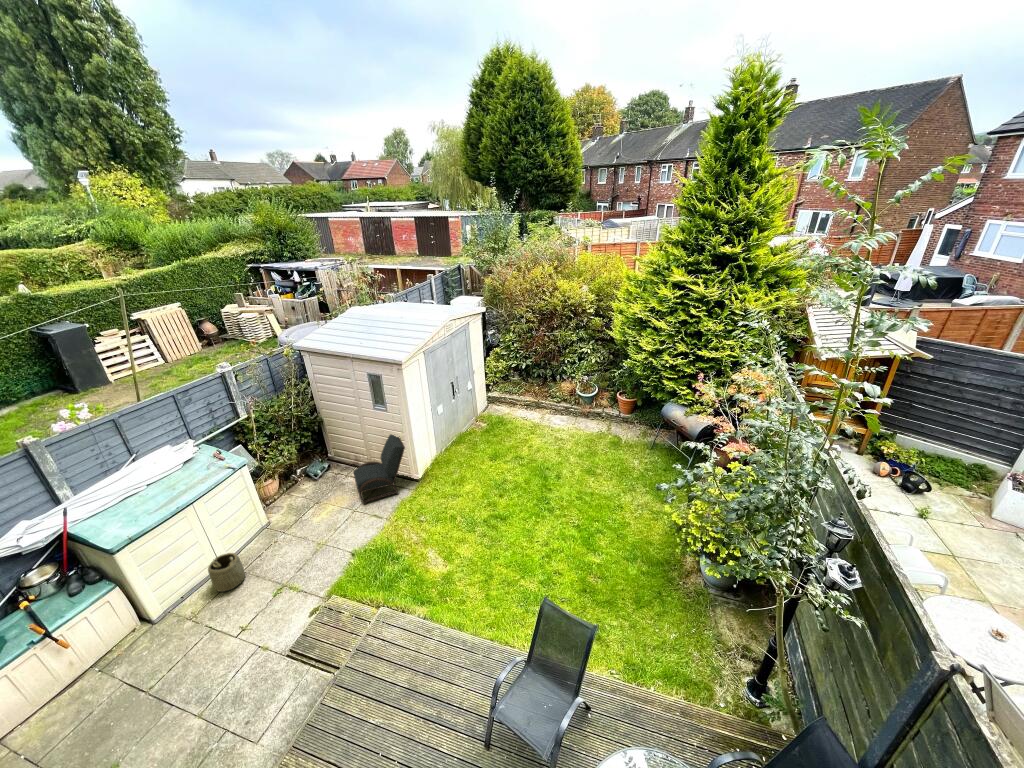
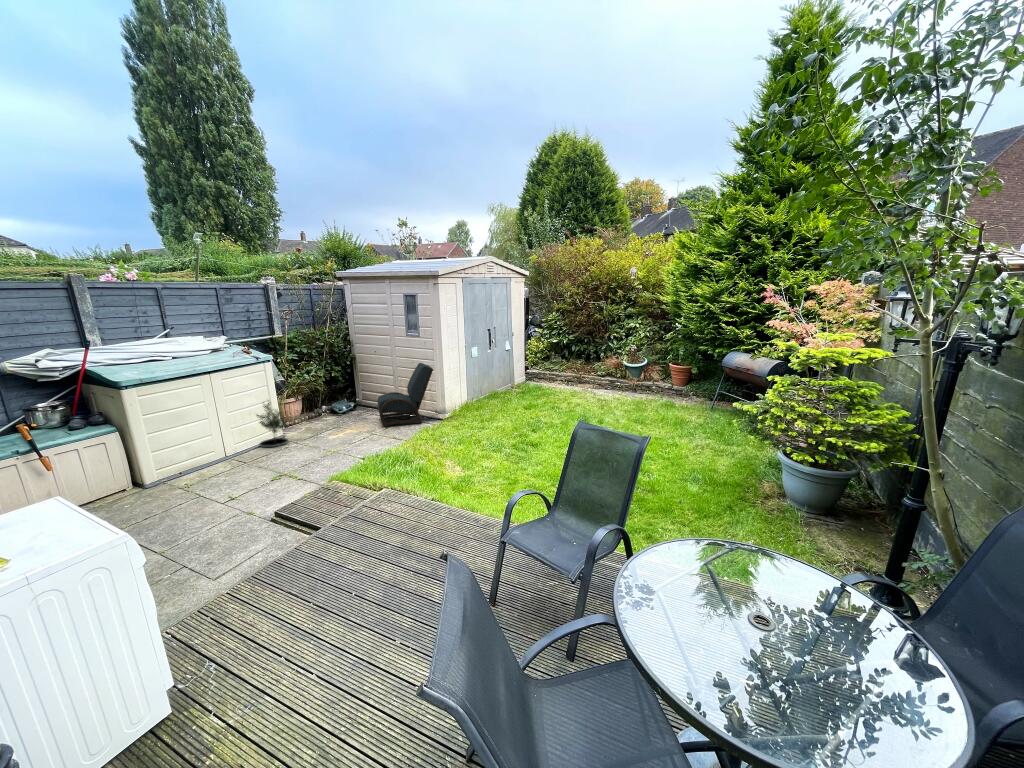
potted tree: none [244,512,279,553] -> present [256,402,288,447]
basket: present [208,553,245,592] -> none [208,428,246,465]

